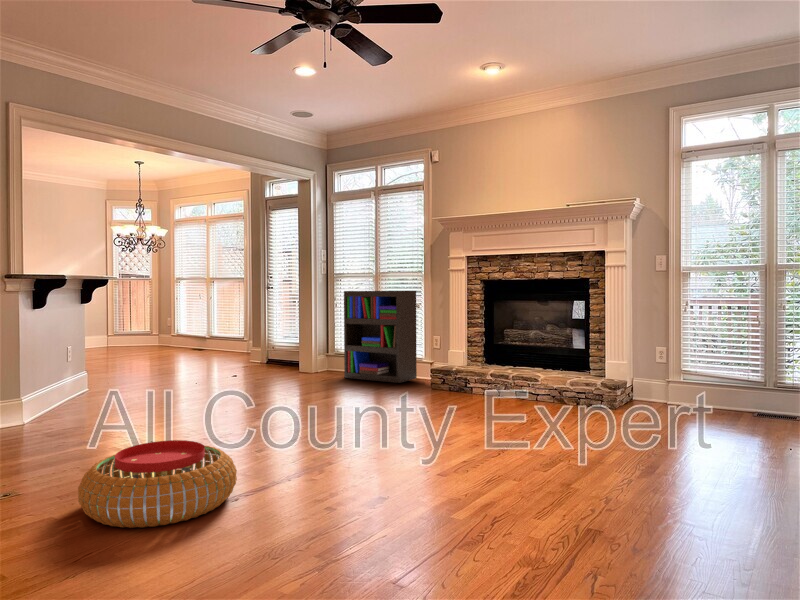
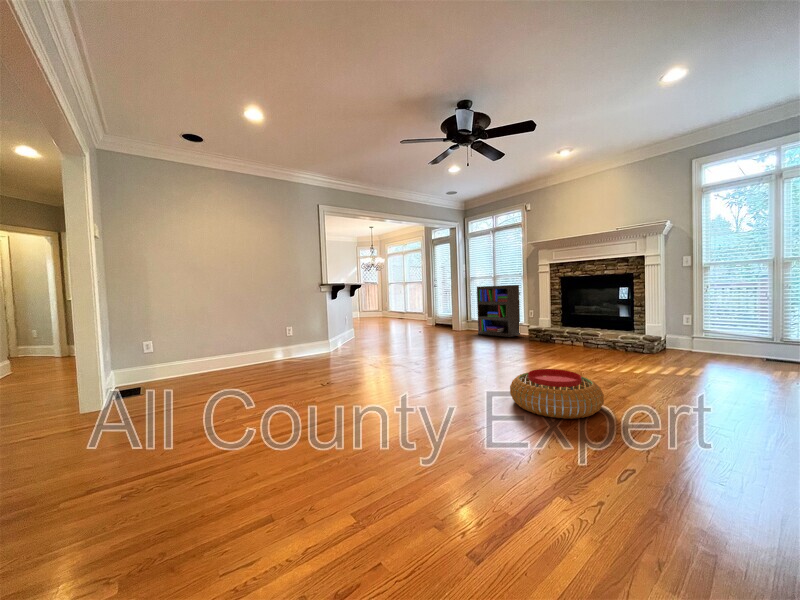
pouf: present [78,440,237,528] -> present [510,369,604,419]

